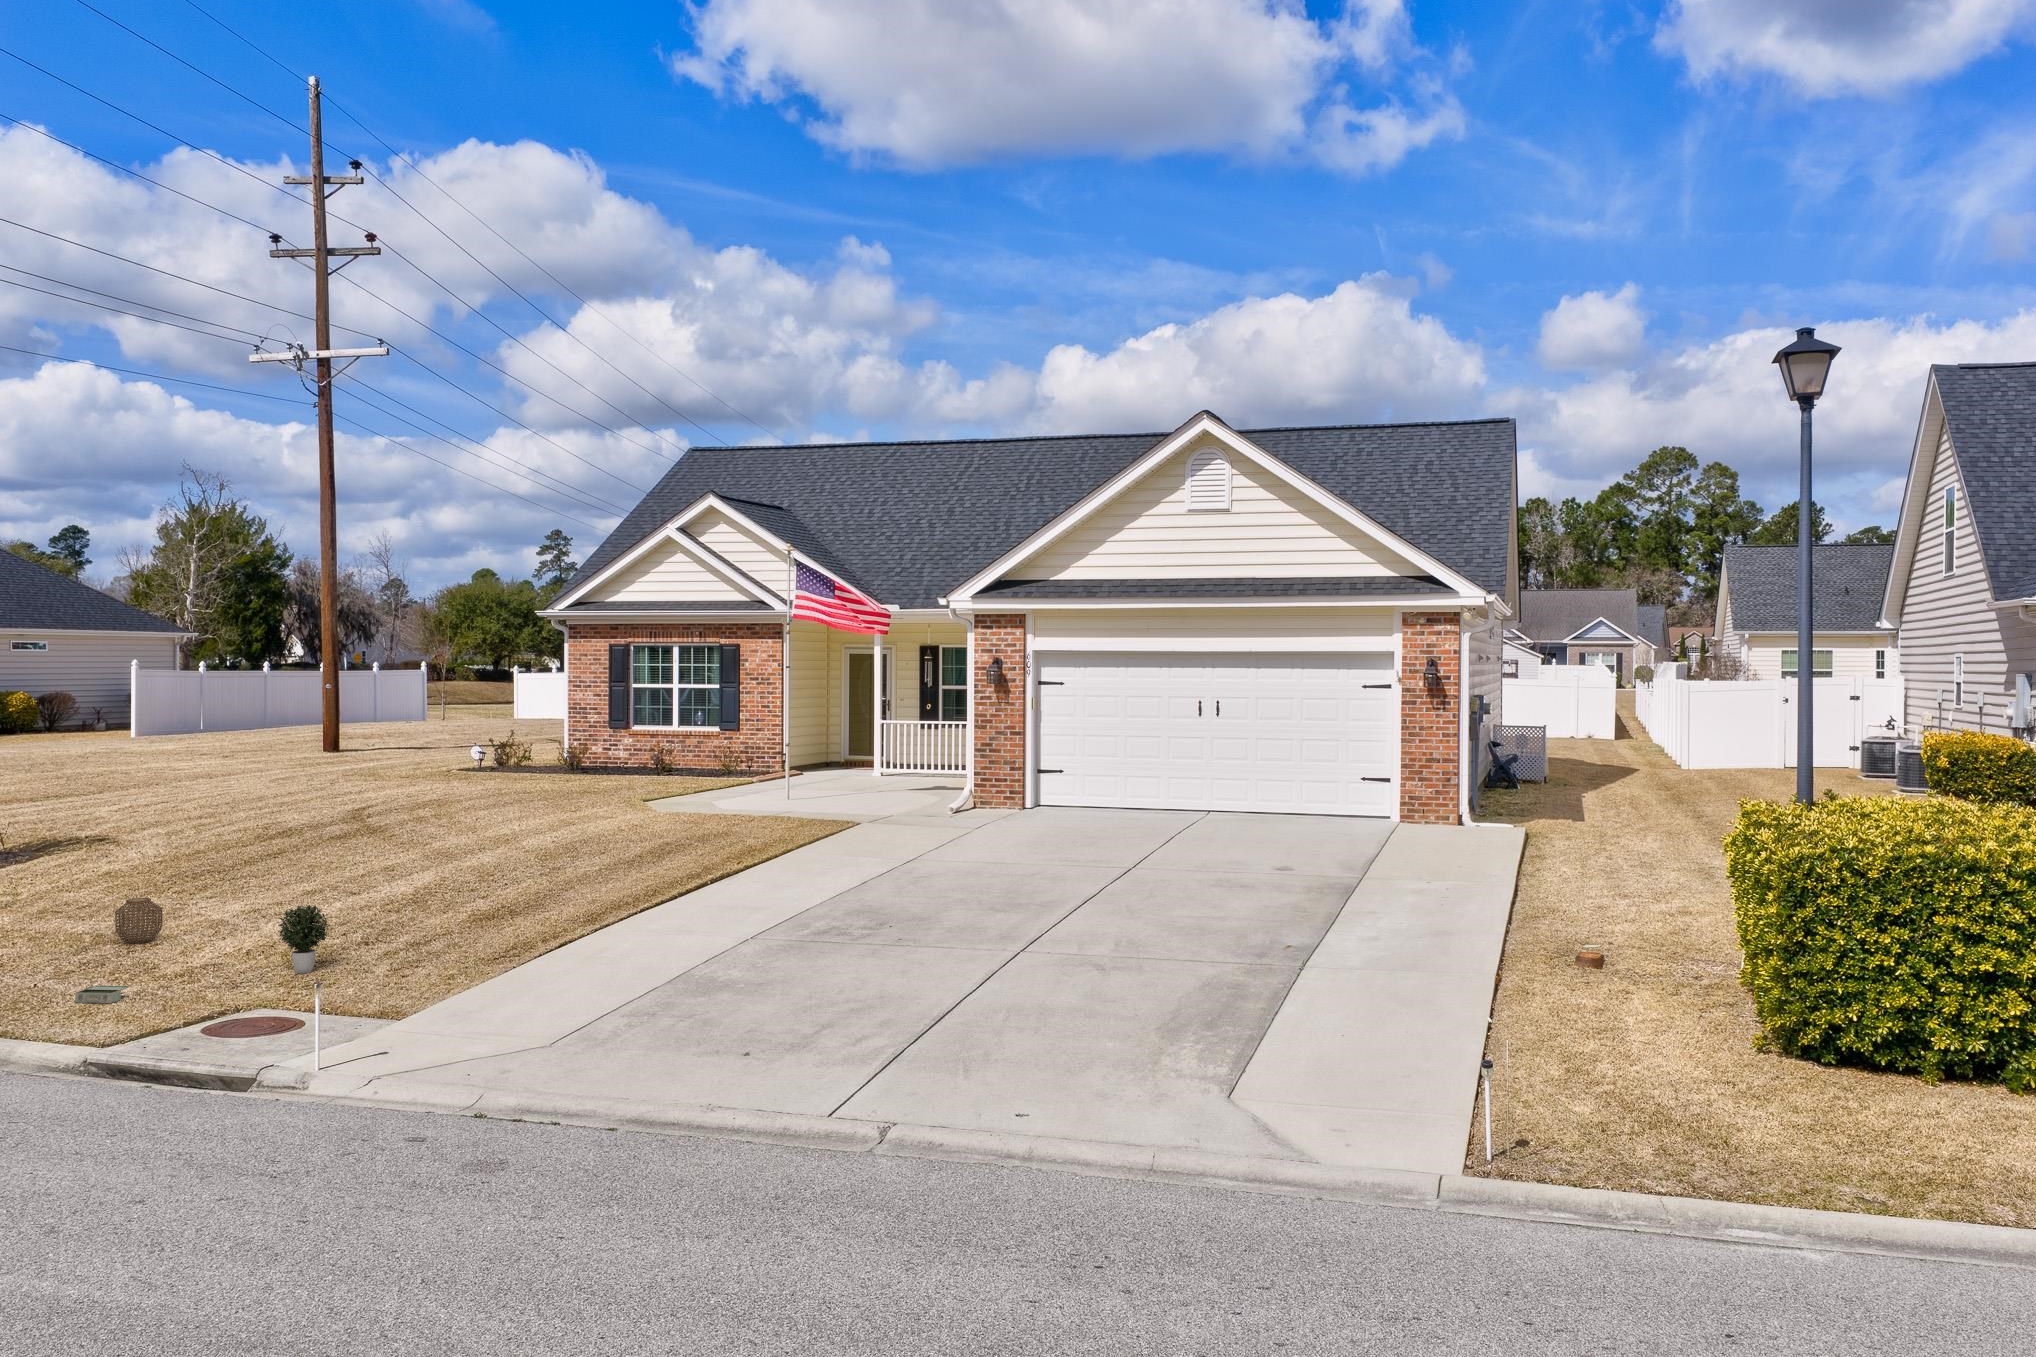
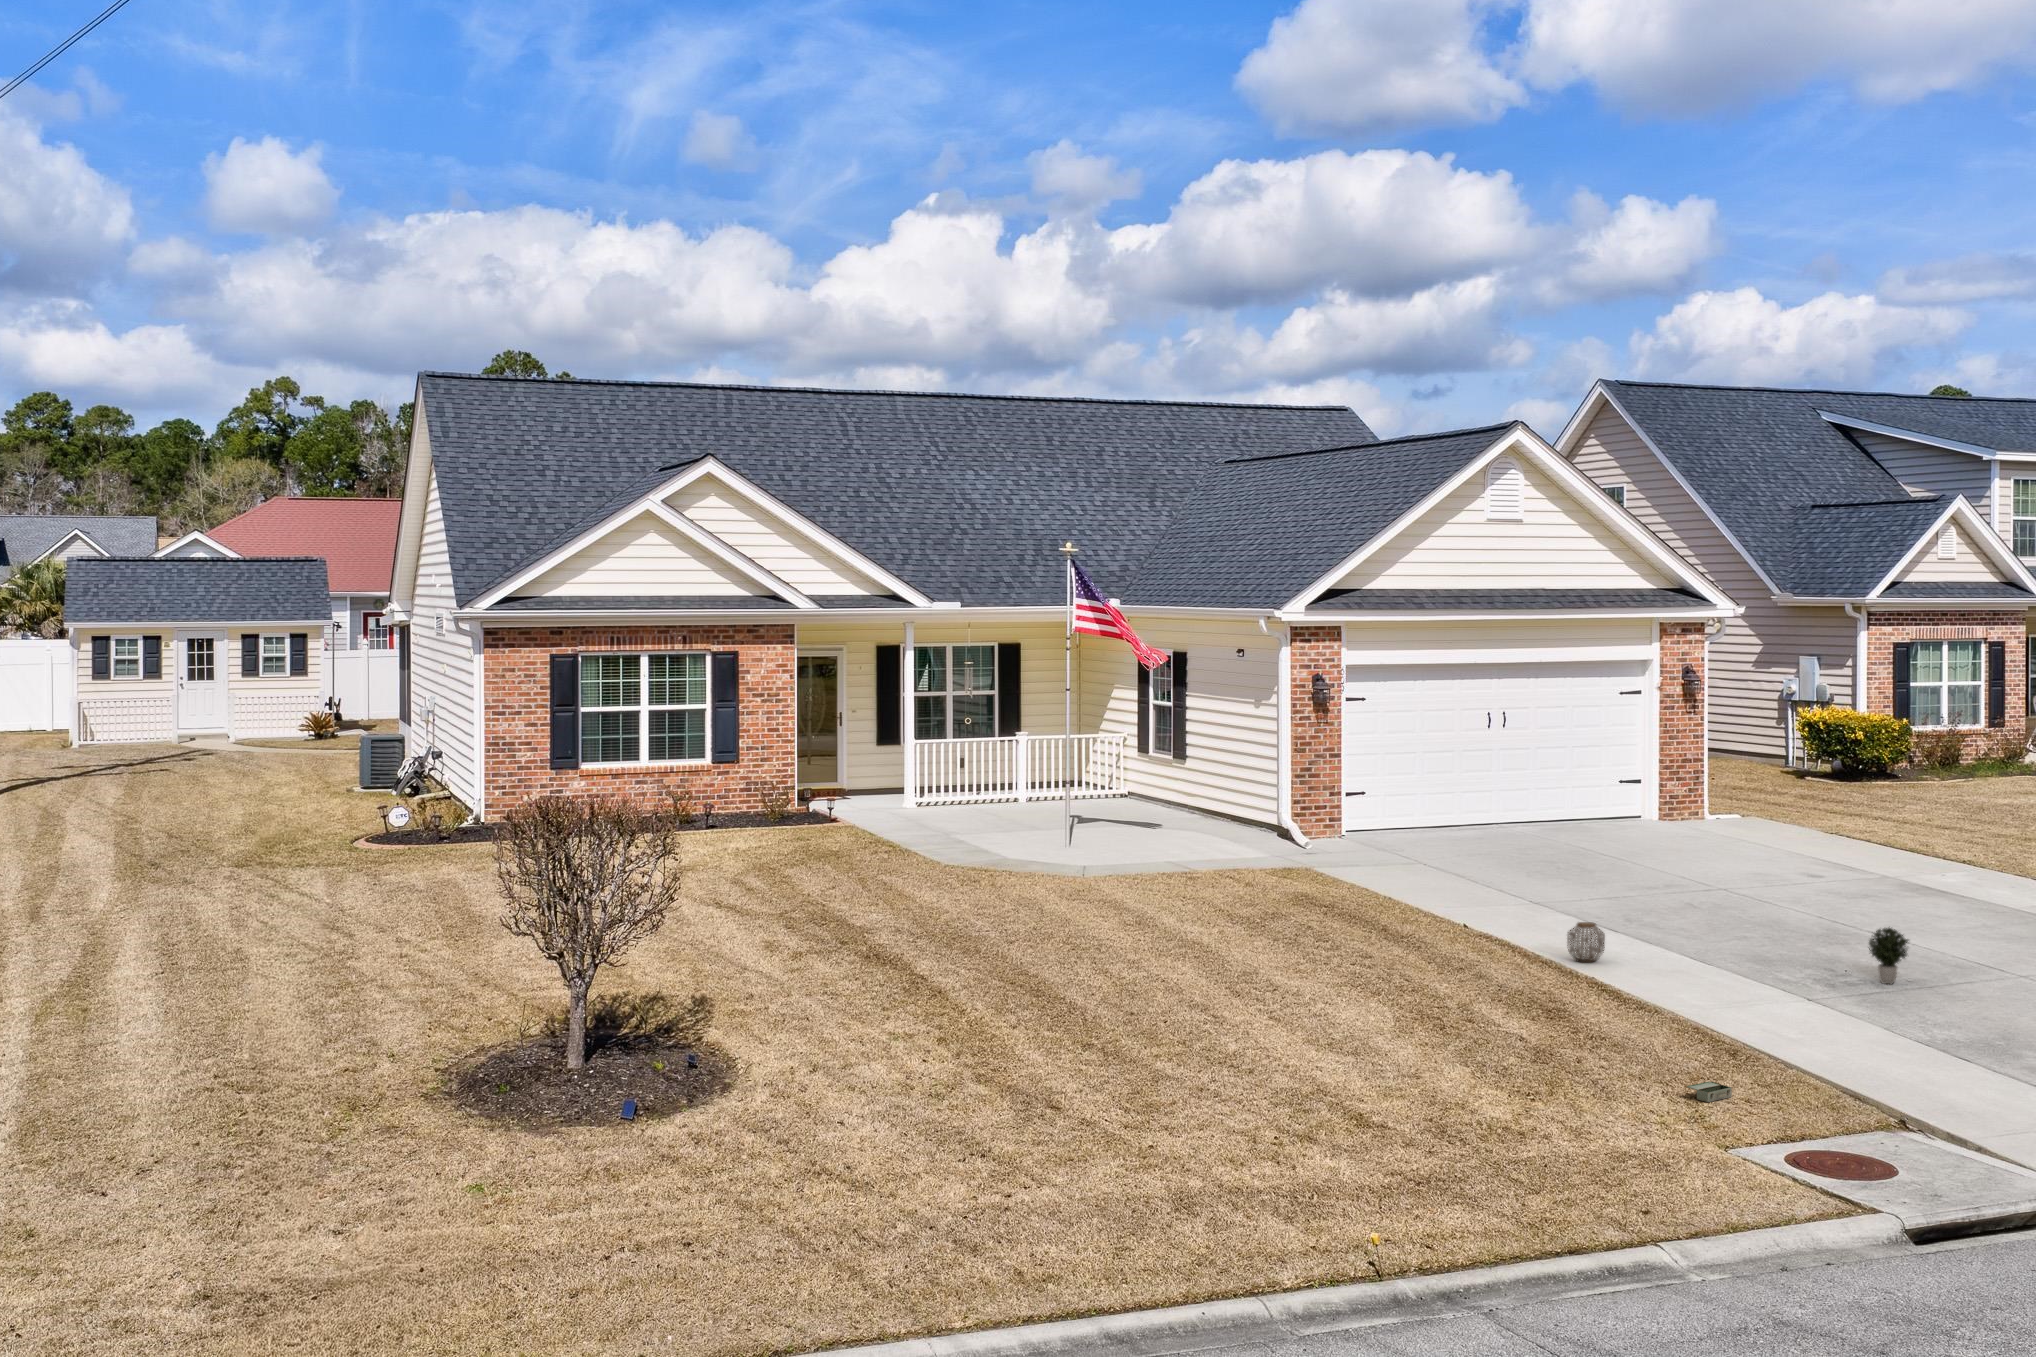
woven basket: present [115,898,162,944] -> present [1567,922,1605,963]
potted plant: present [279,905,329,974] -> present [1869,927,1909,984]

